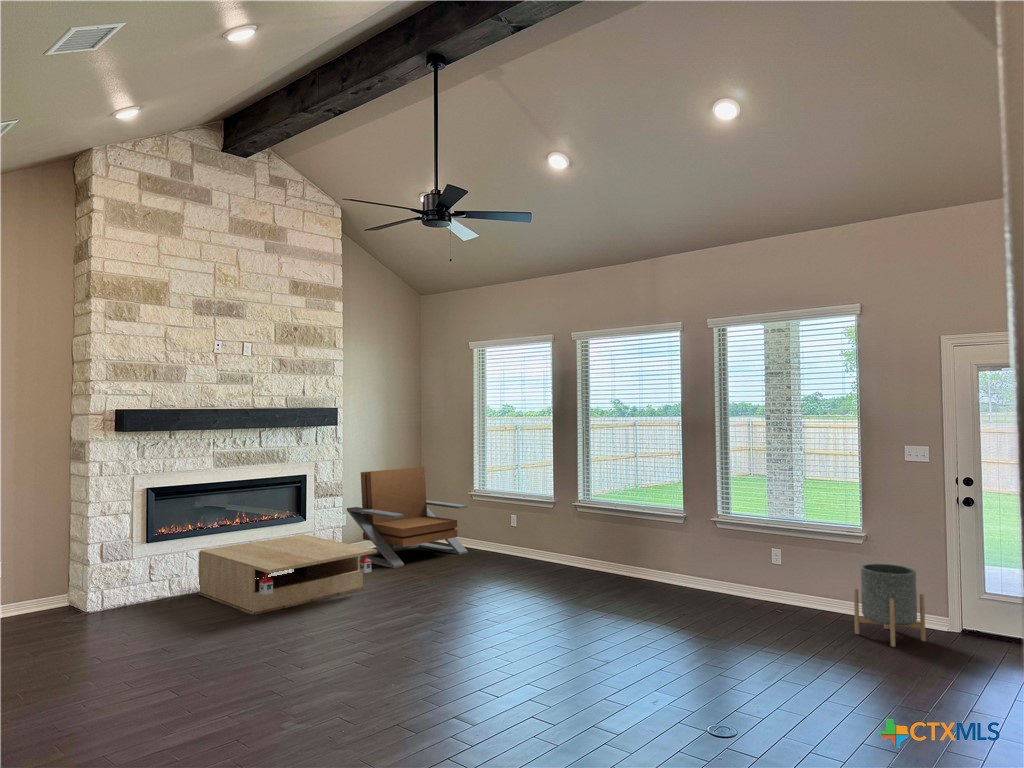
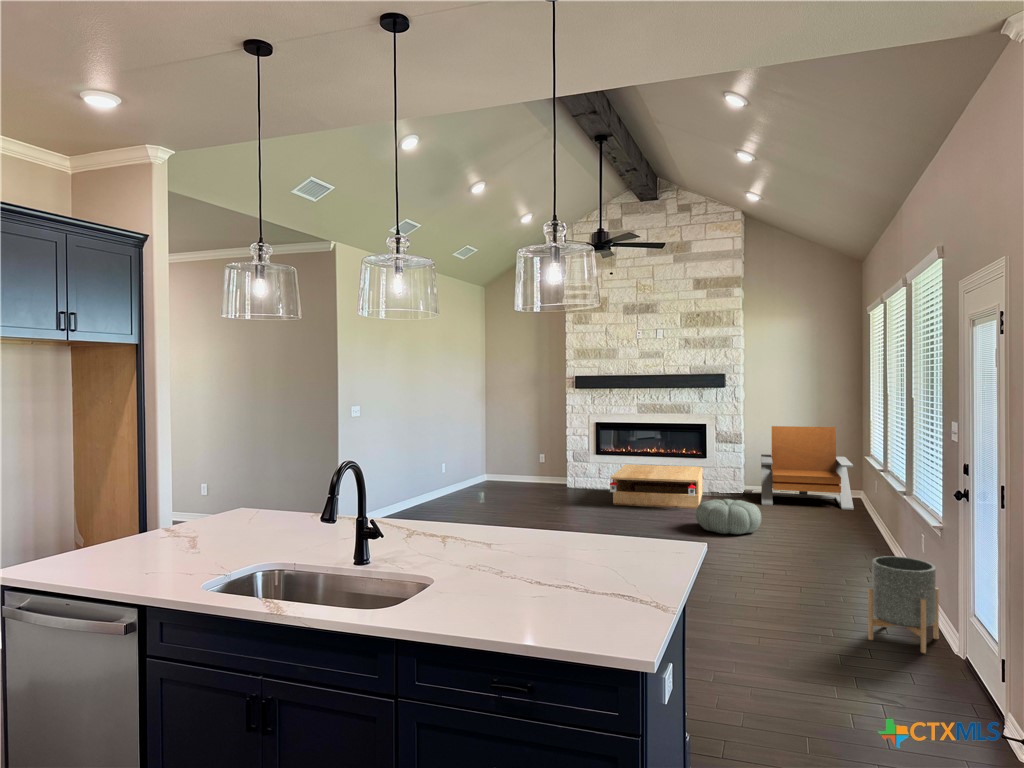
pouf: none [440,562,519,608] -> present [696,499,761,534]

